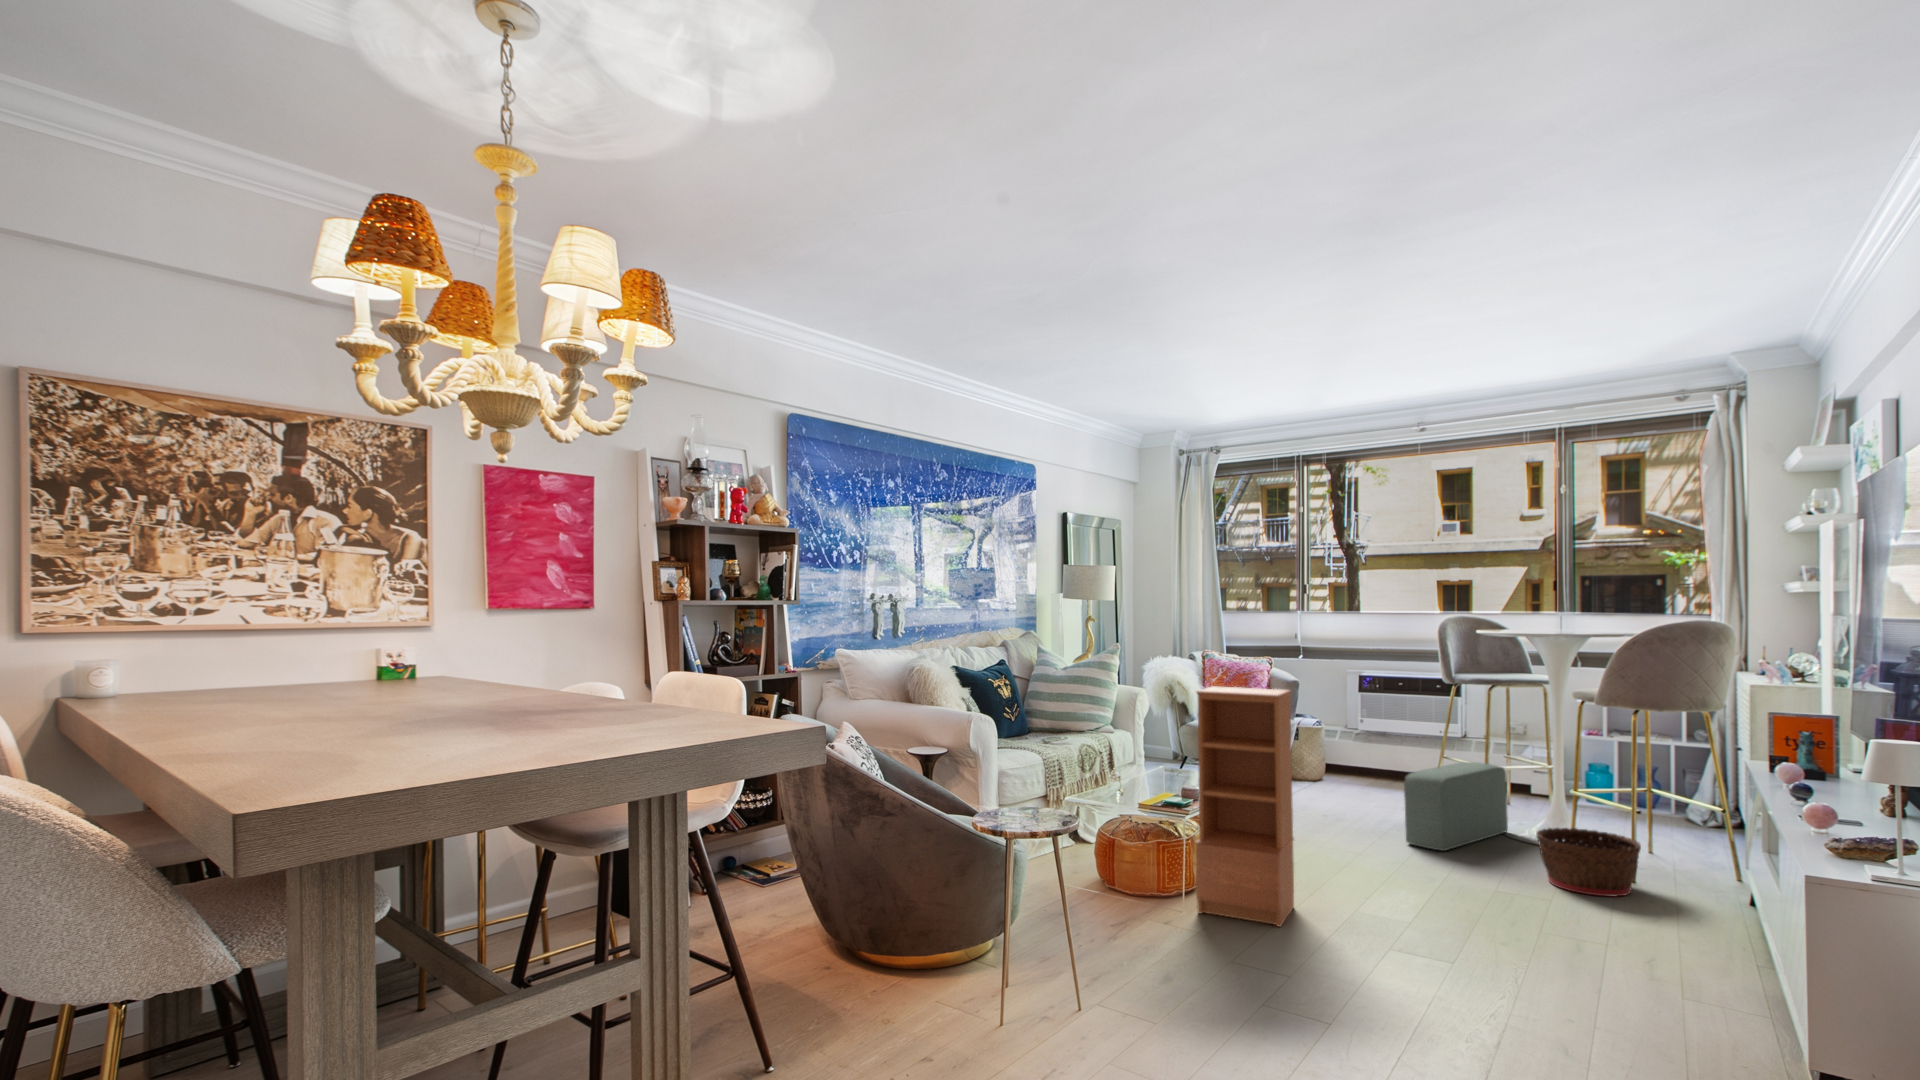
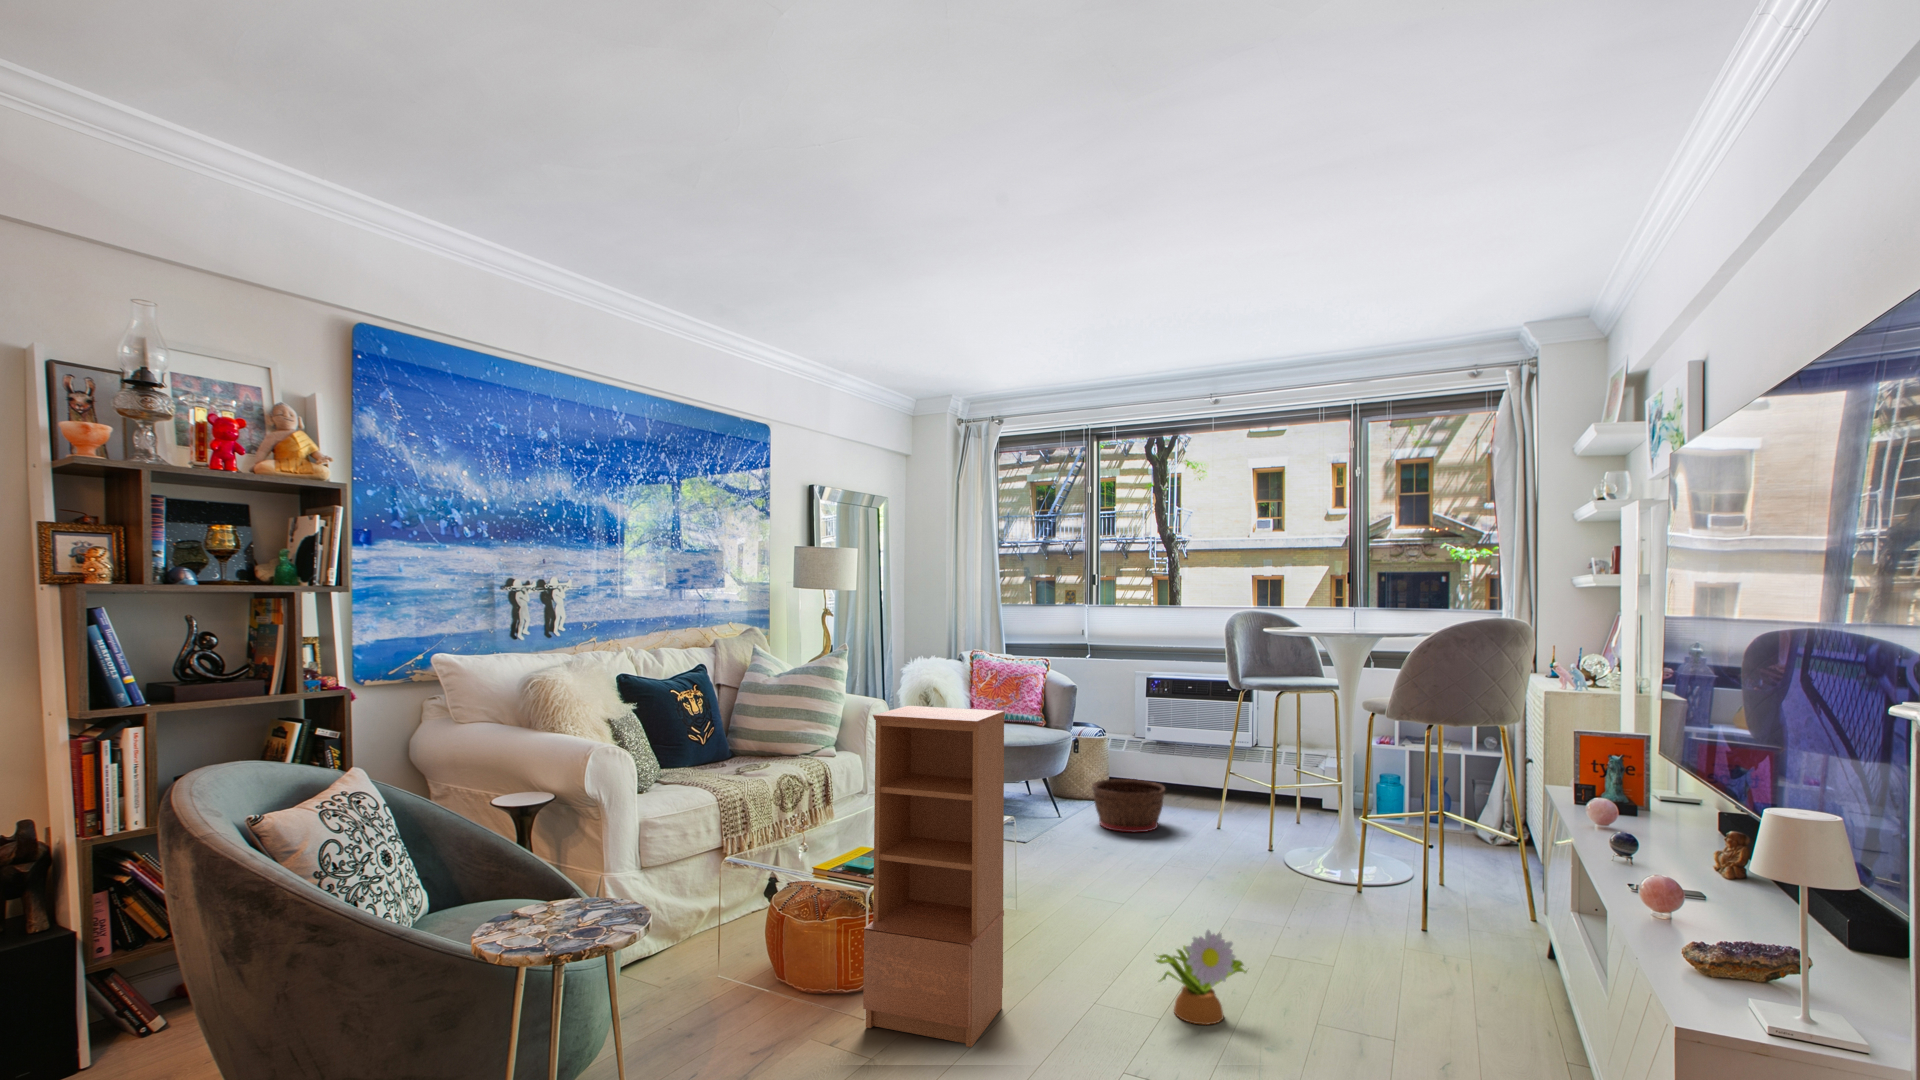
pouf: present [1404,762,1508,851] -> none [1169,783,1288,898]
basket: present [1537,828,1641,897] -> present [1092,779,1165,832]
decorative plant: none [1410,853,1489,924] -> present [1156,930,1247,1025]

